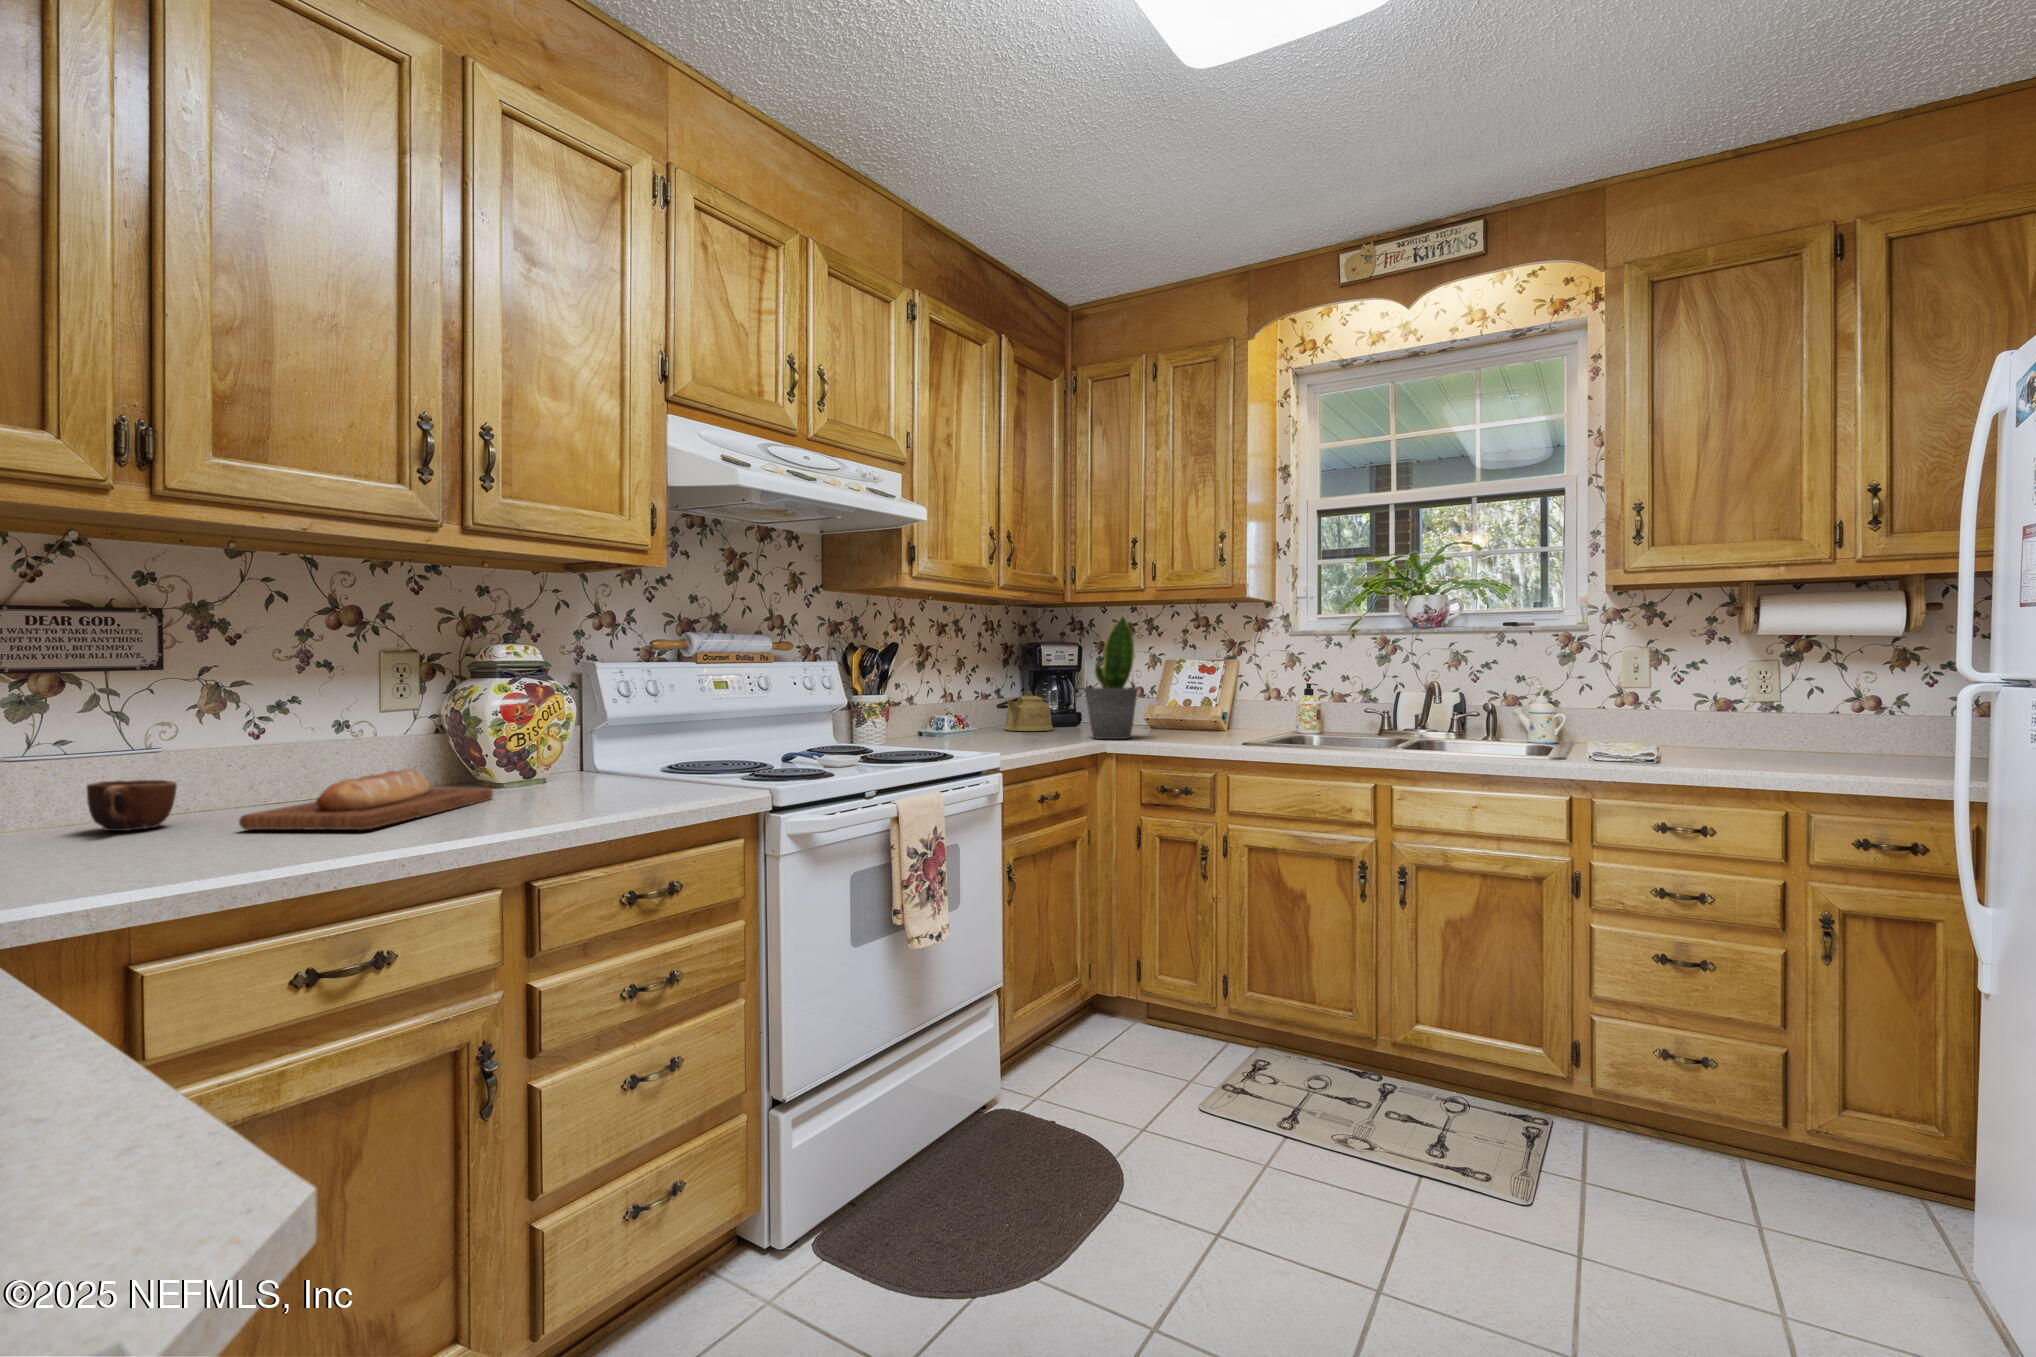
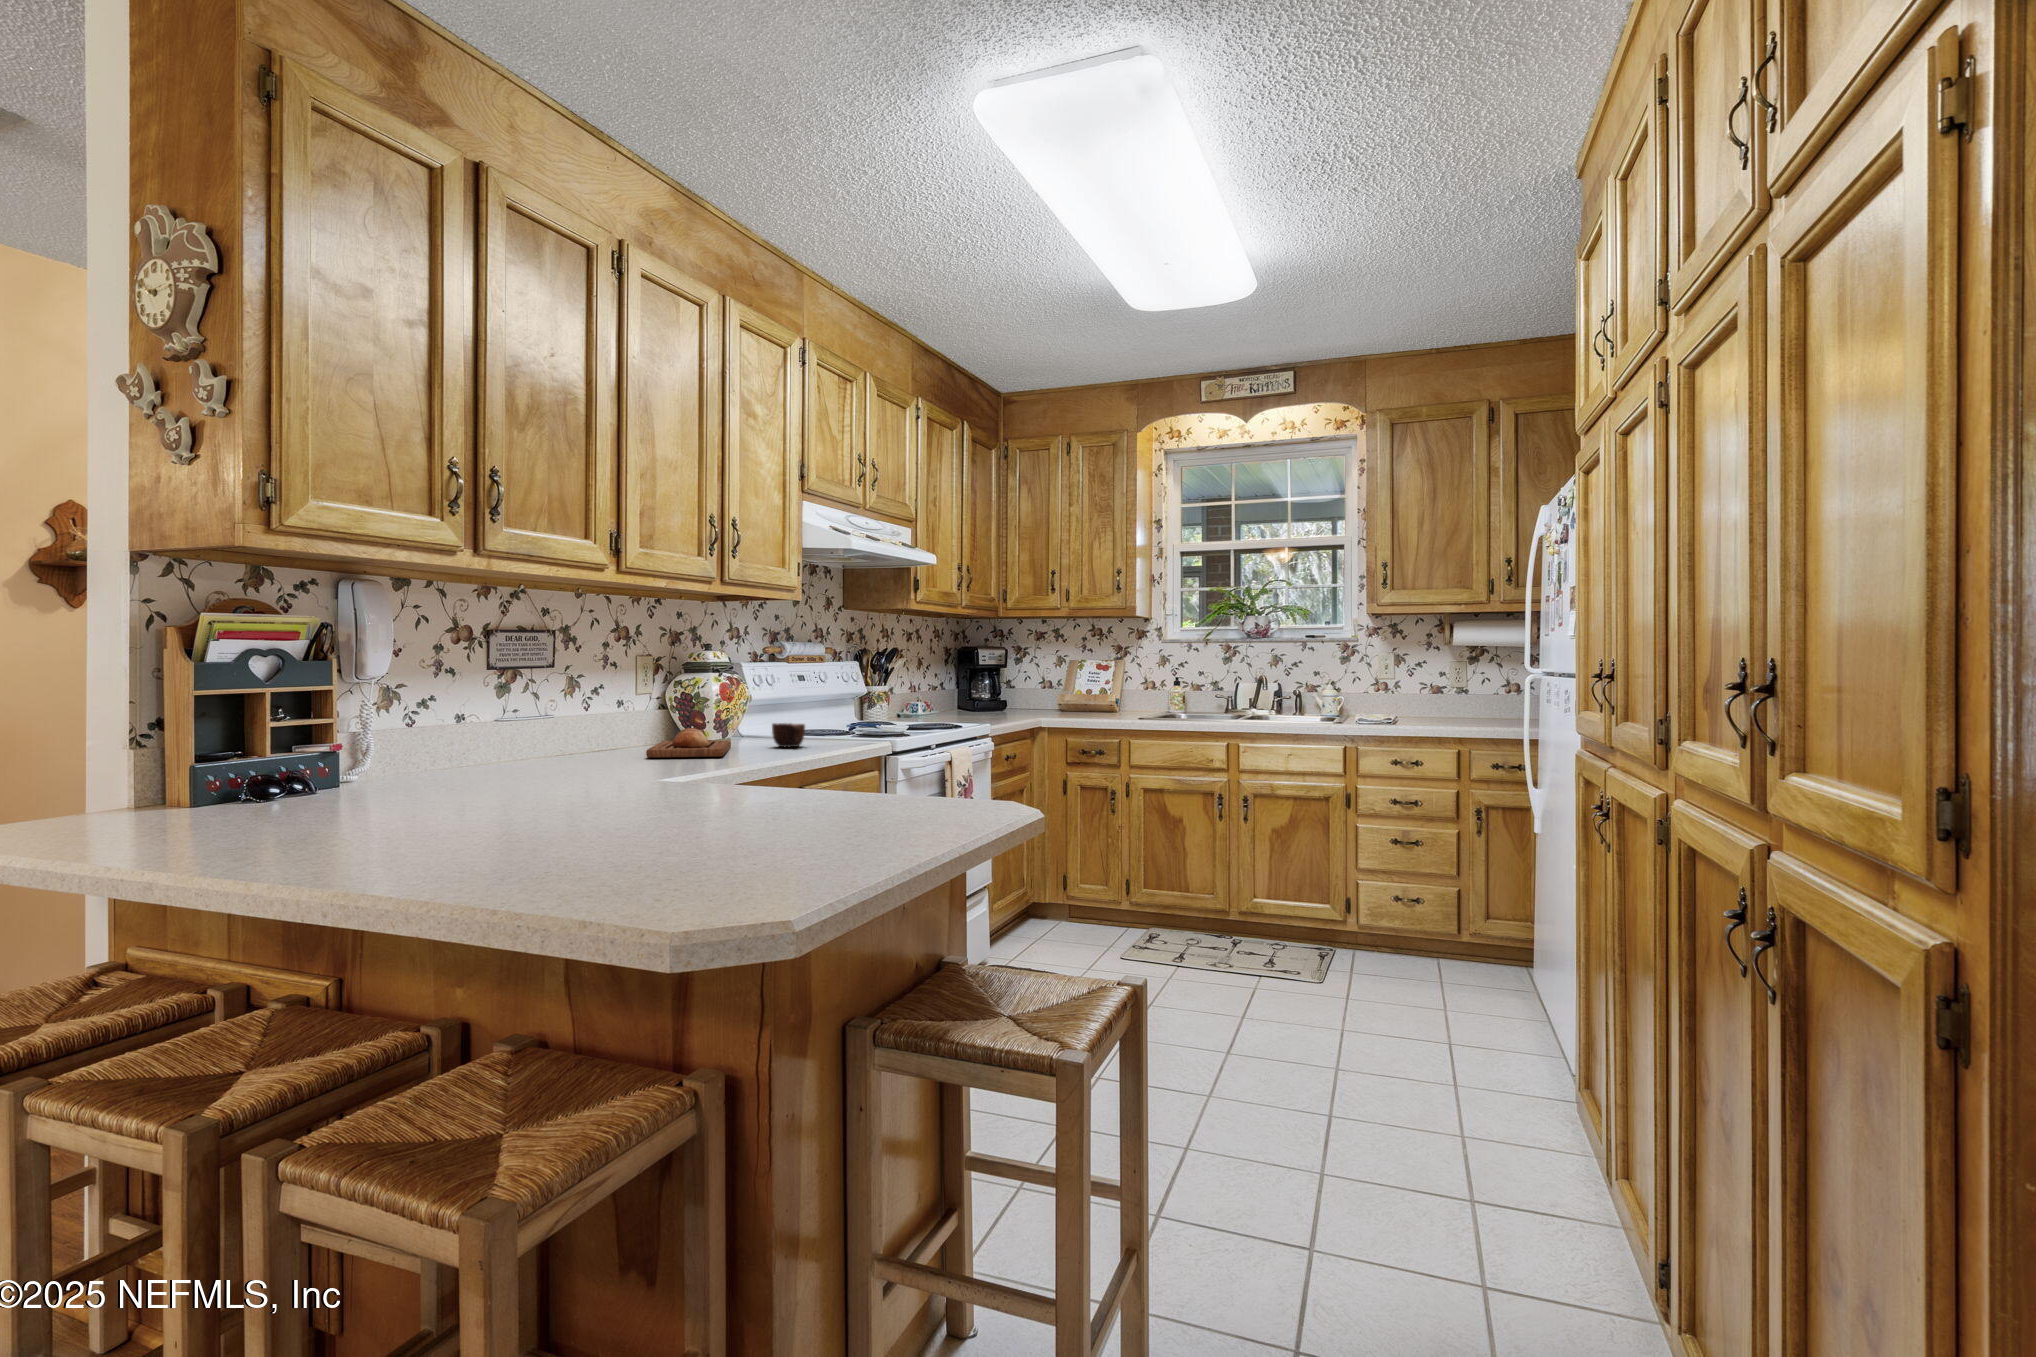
potted plant: present [1084,617,1138,739] -> none [1023,628,1063,718]
kettle: present [996,691,1053,731] -> none [949,684,992,714]
mug: present [87,780,177,831] -> present [772,723,805,747]

